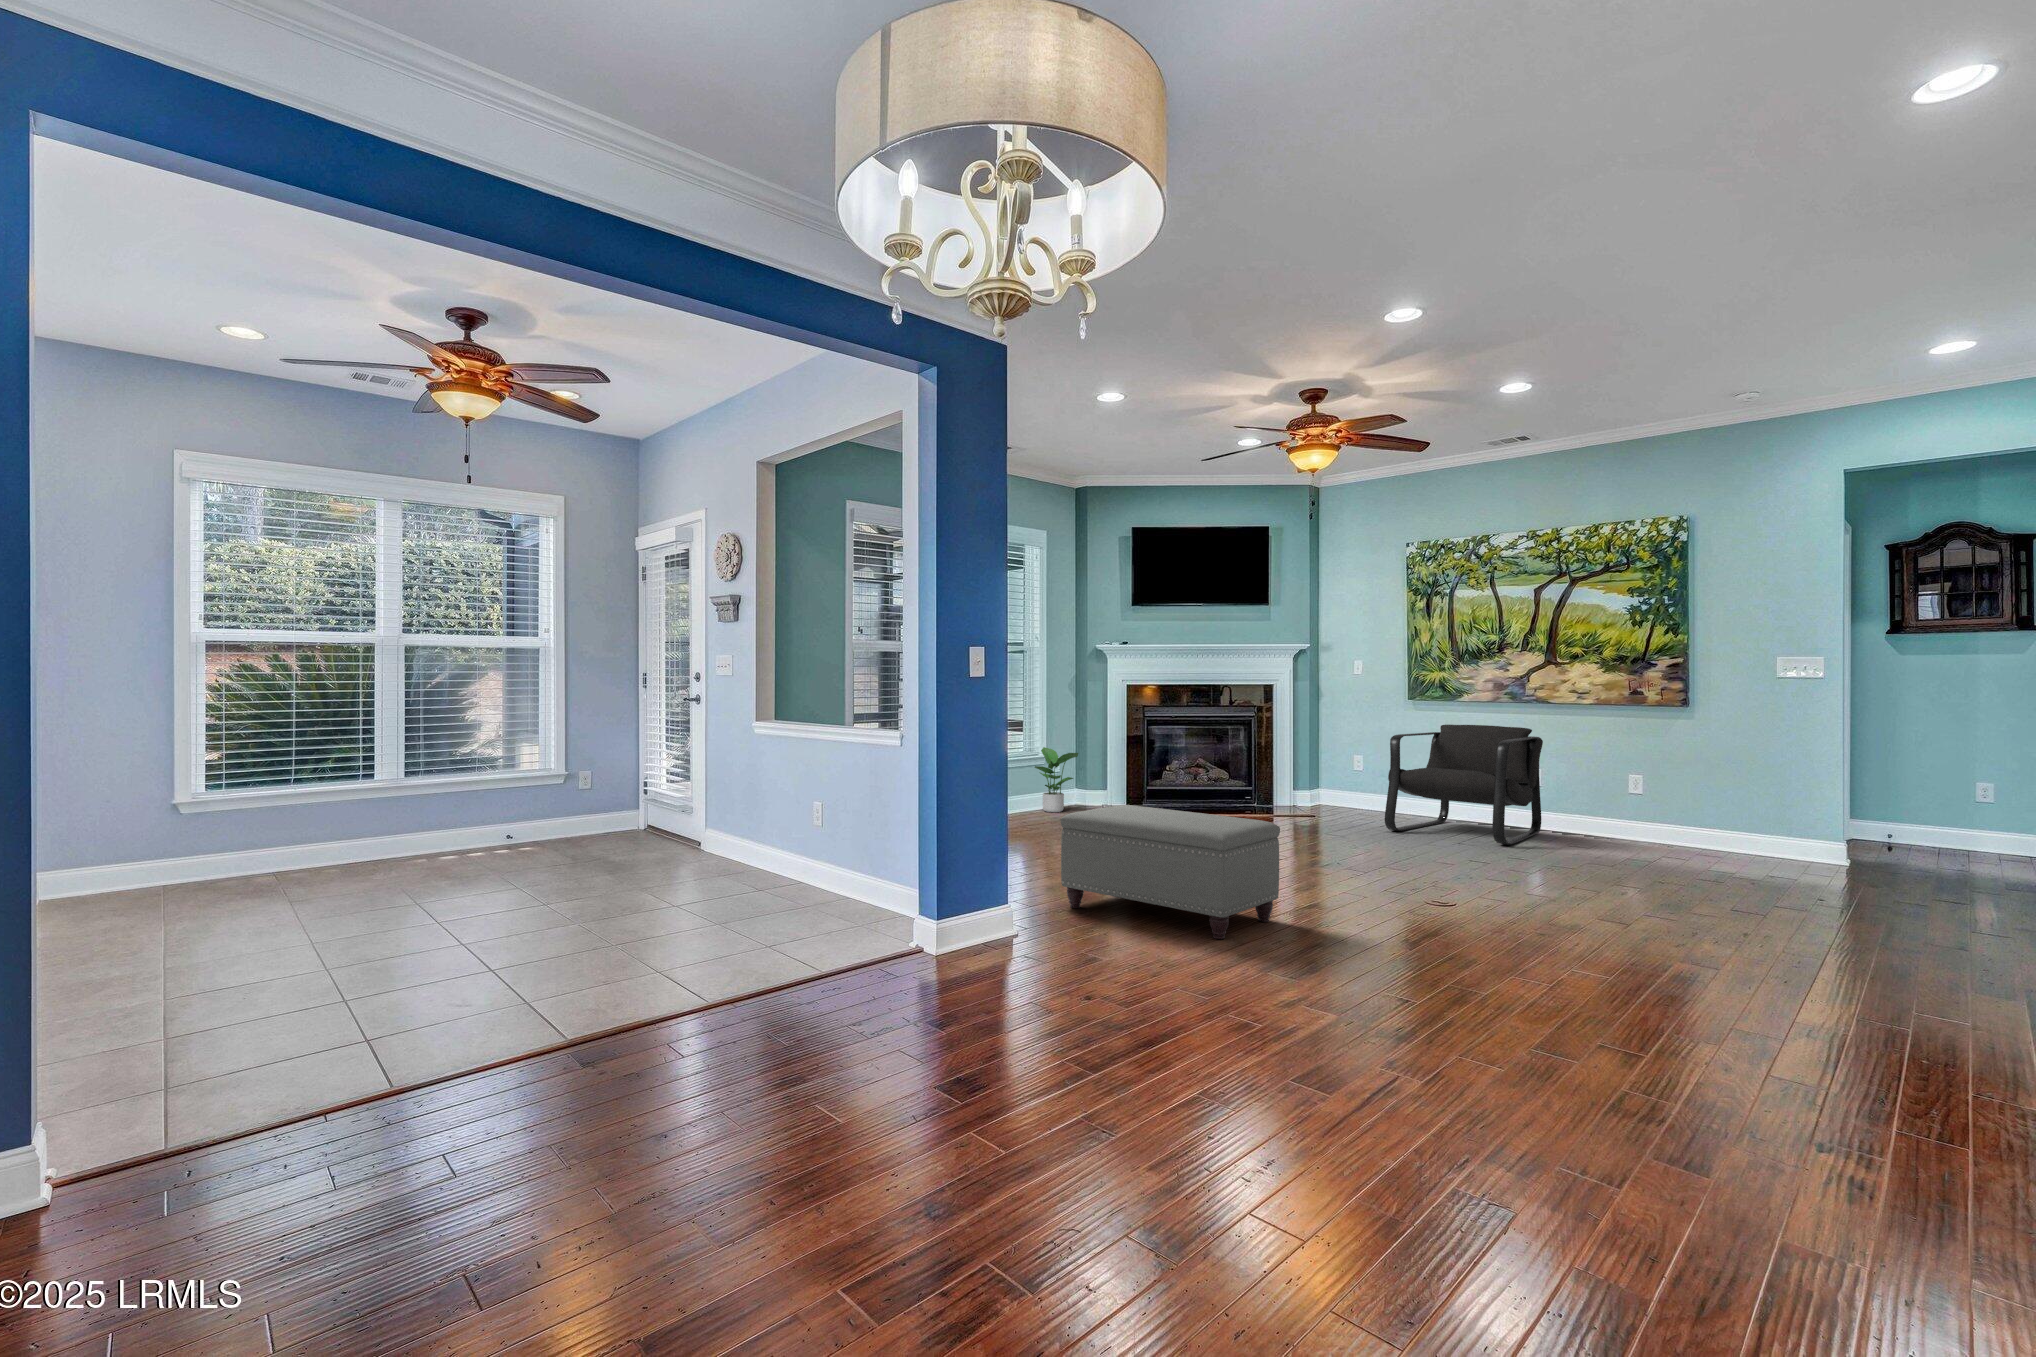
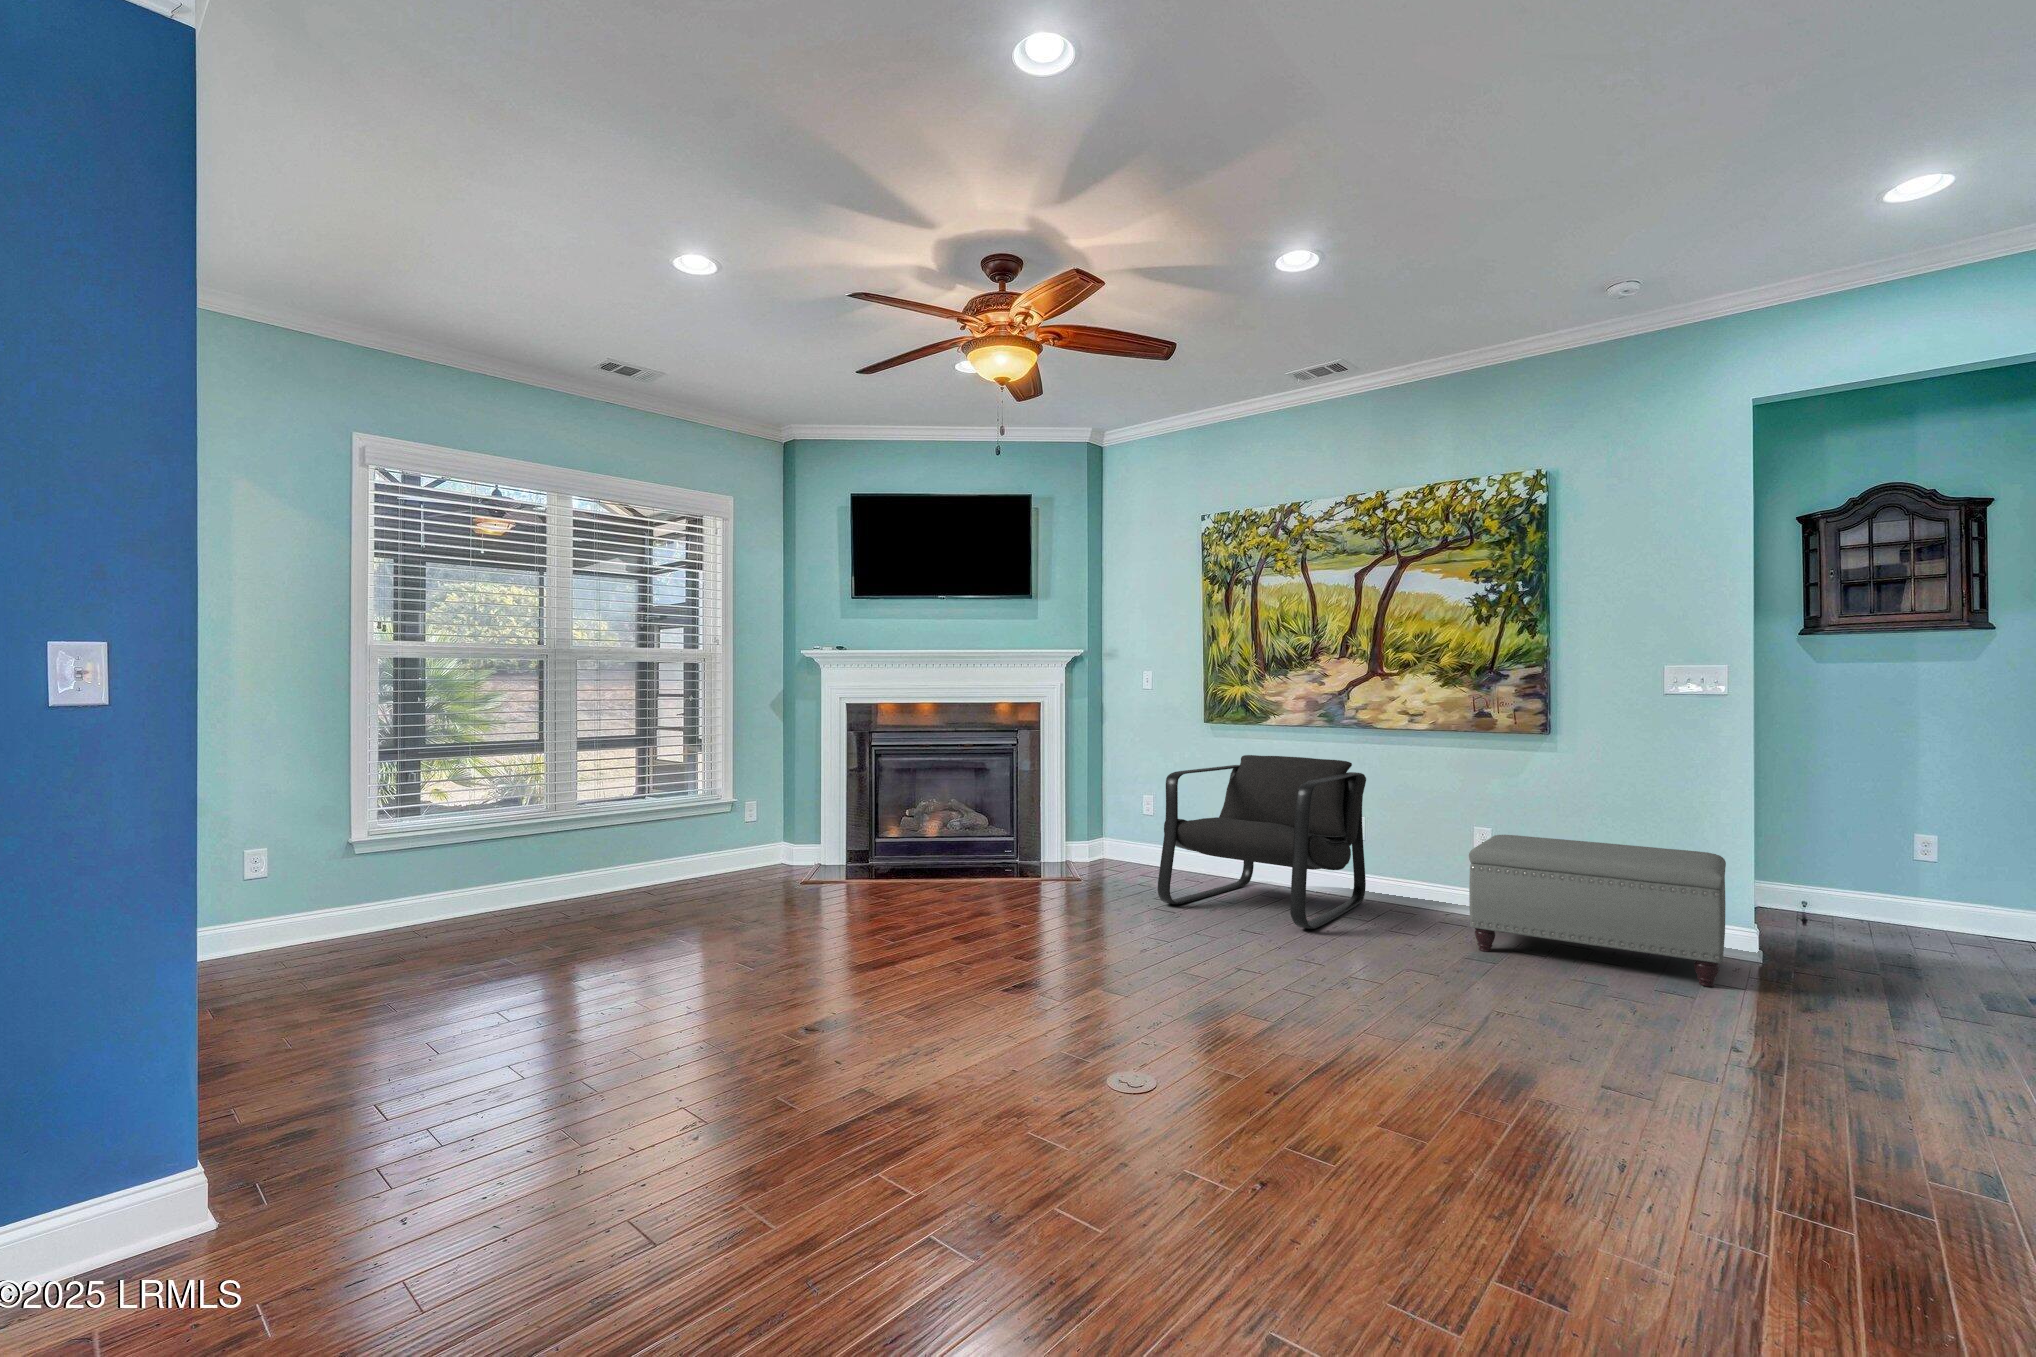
potted plant: present [1035,747,1078,812] -> none [703,789,768,880]
ottoman: present [1060,805,1280,939] -> present [1469,835,1726,987]

